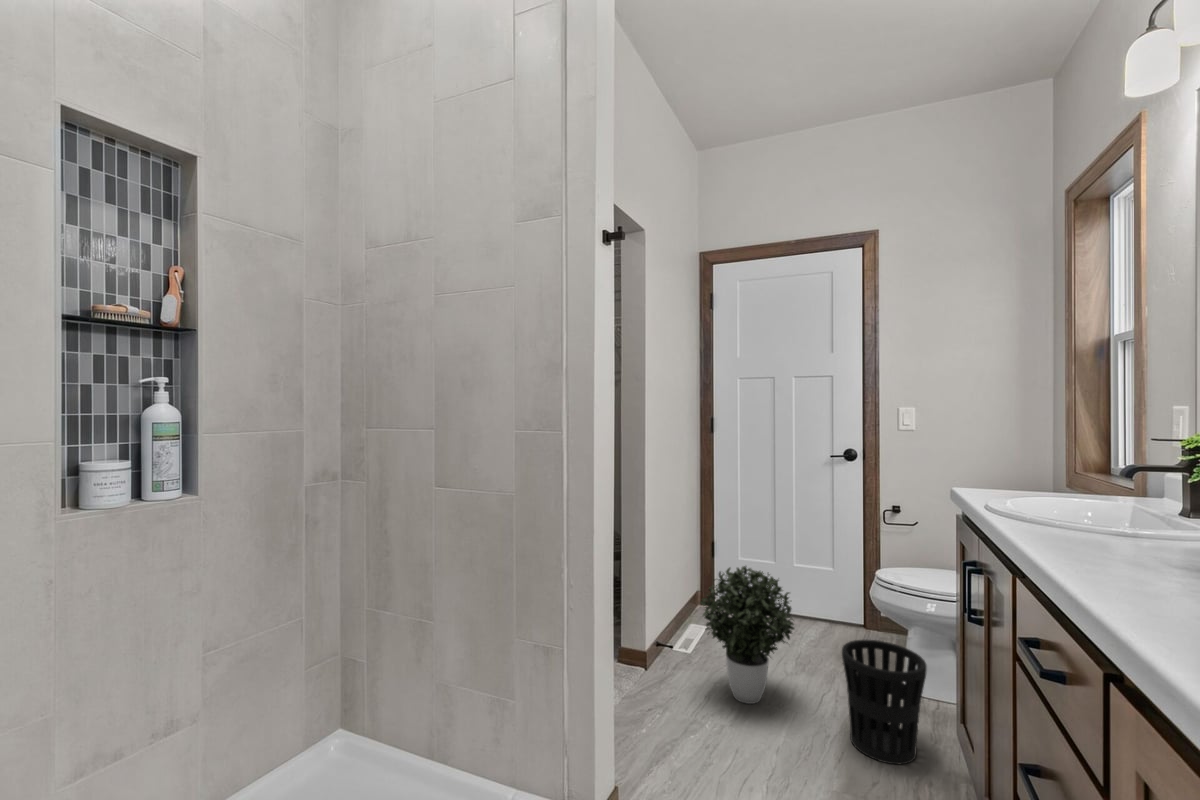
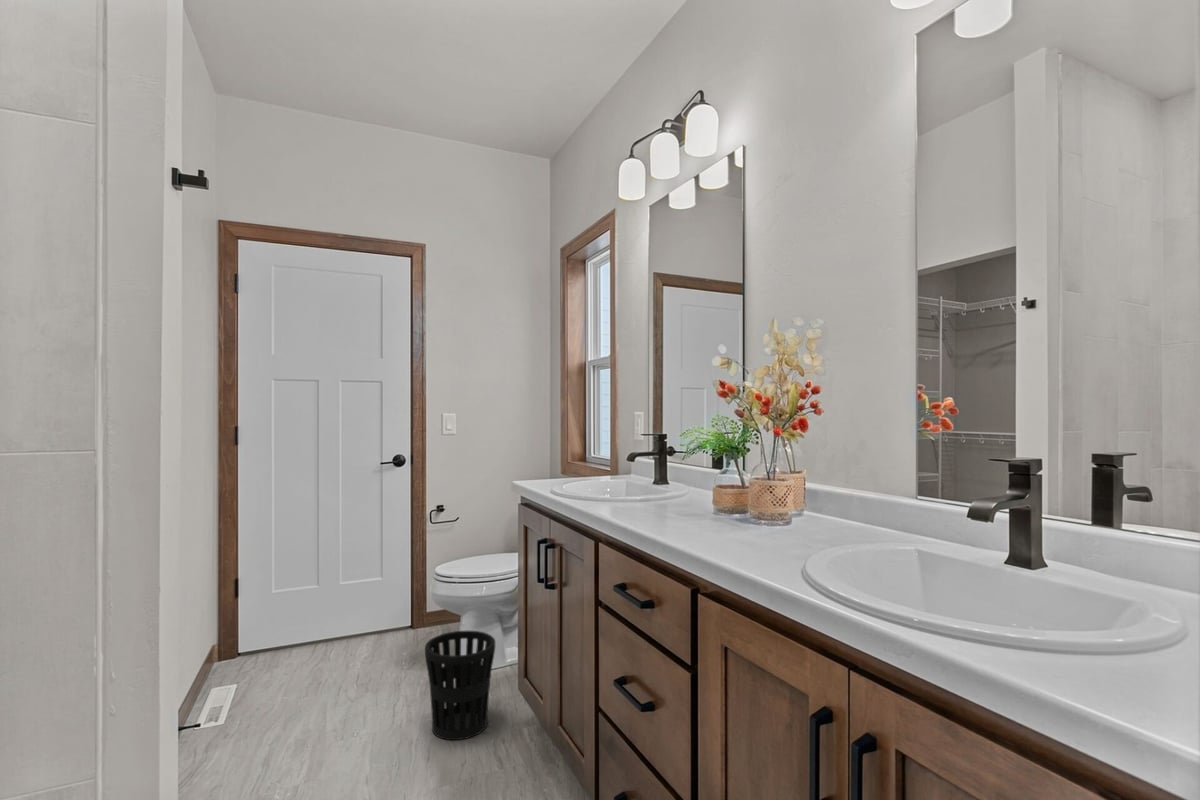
potted plant: present [700,566,794,704] -> none [260,593,375,747]

